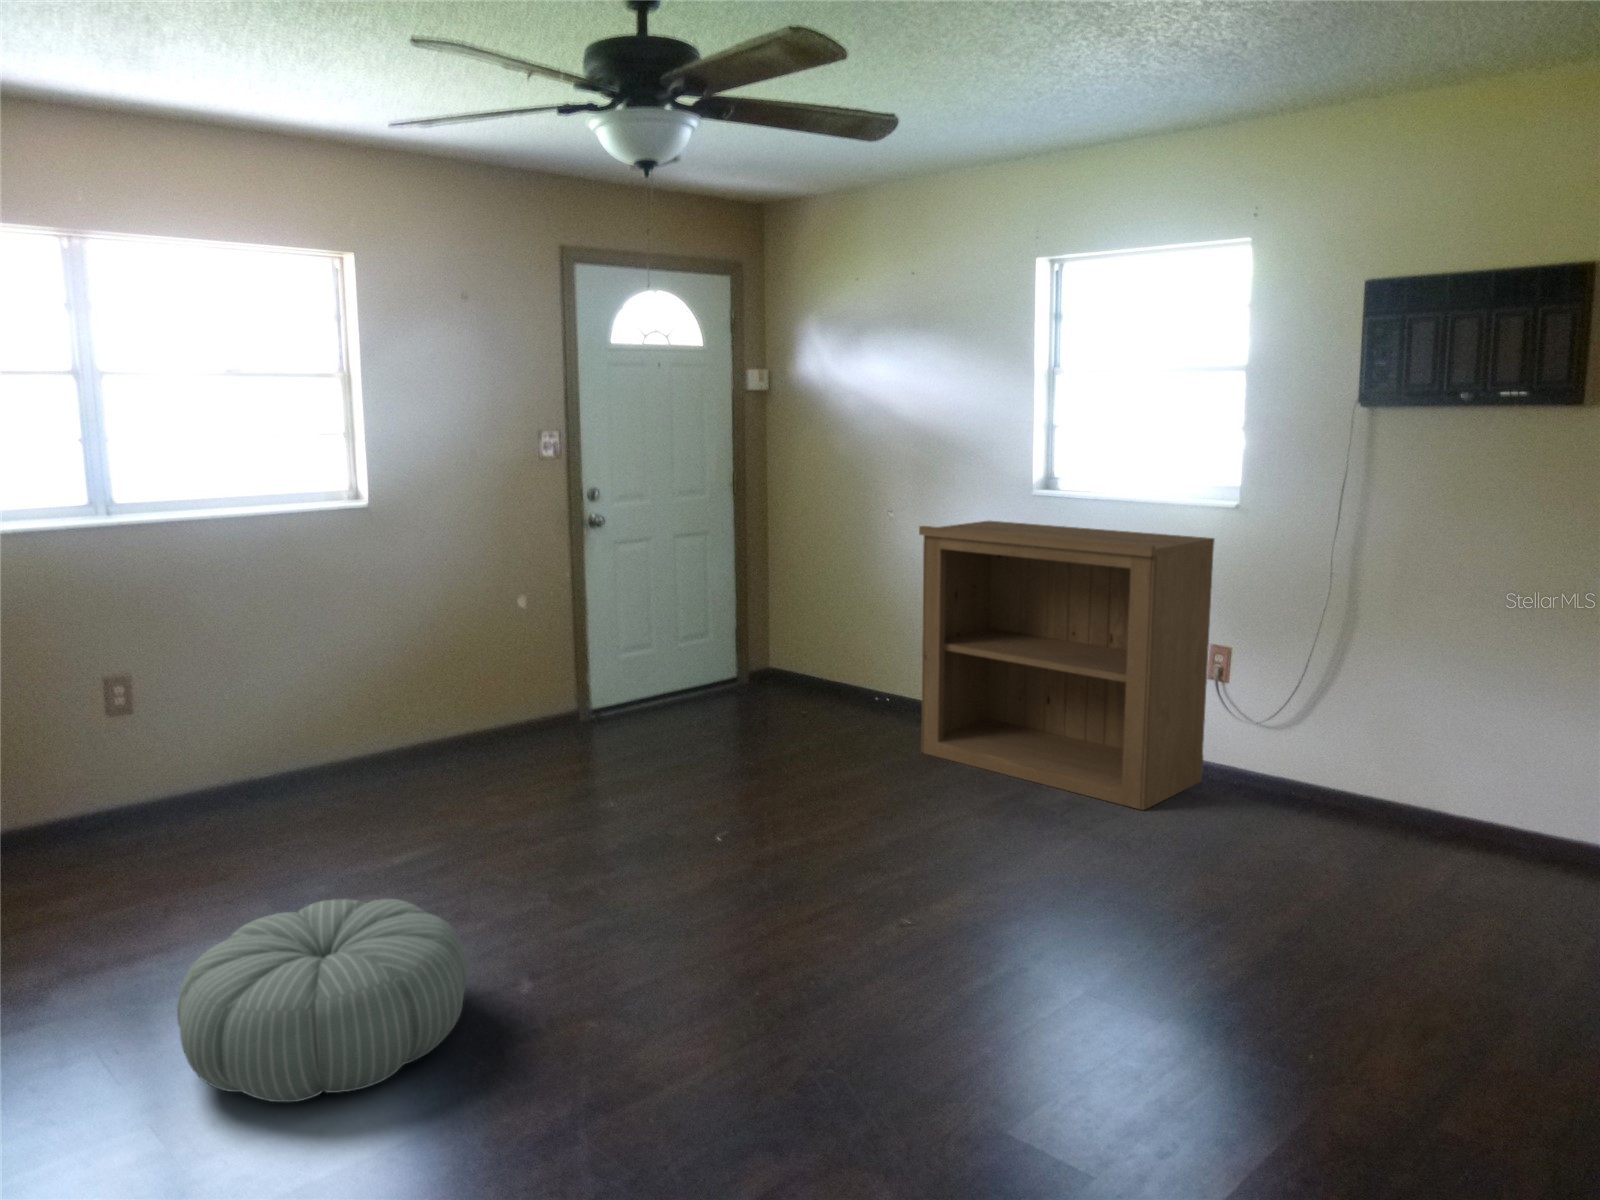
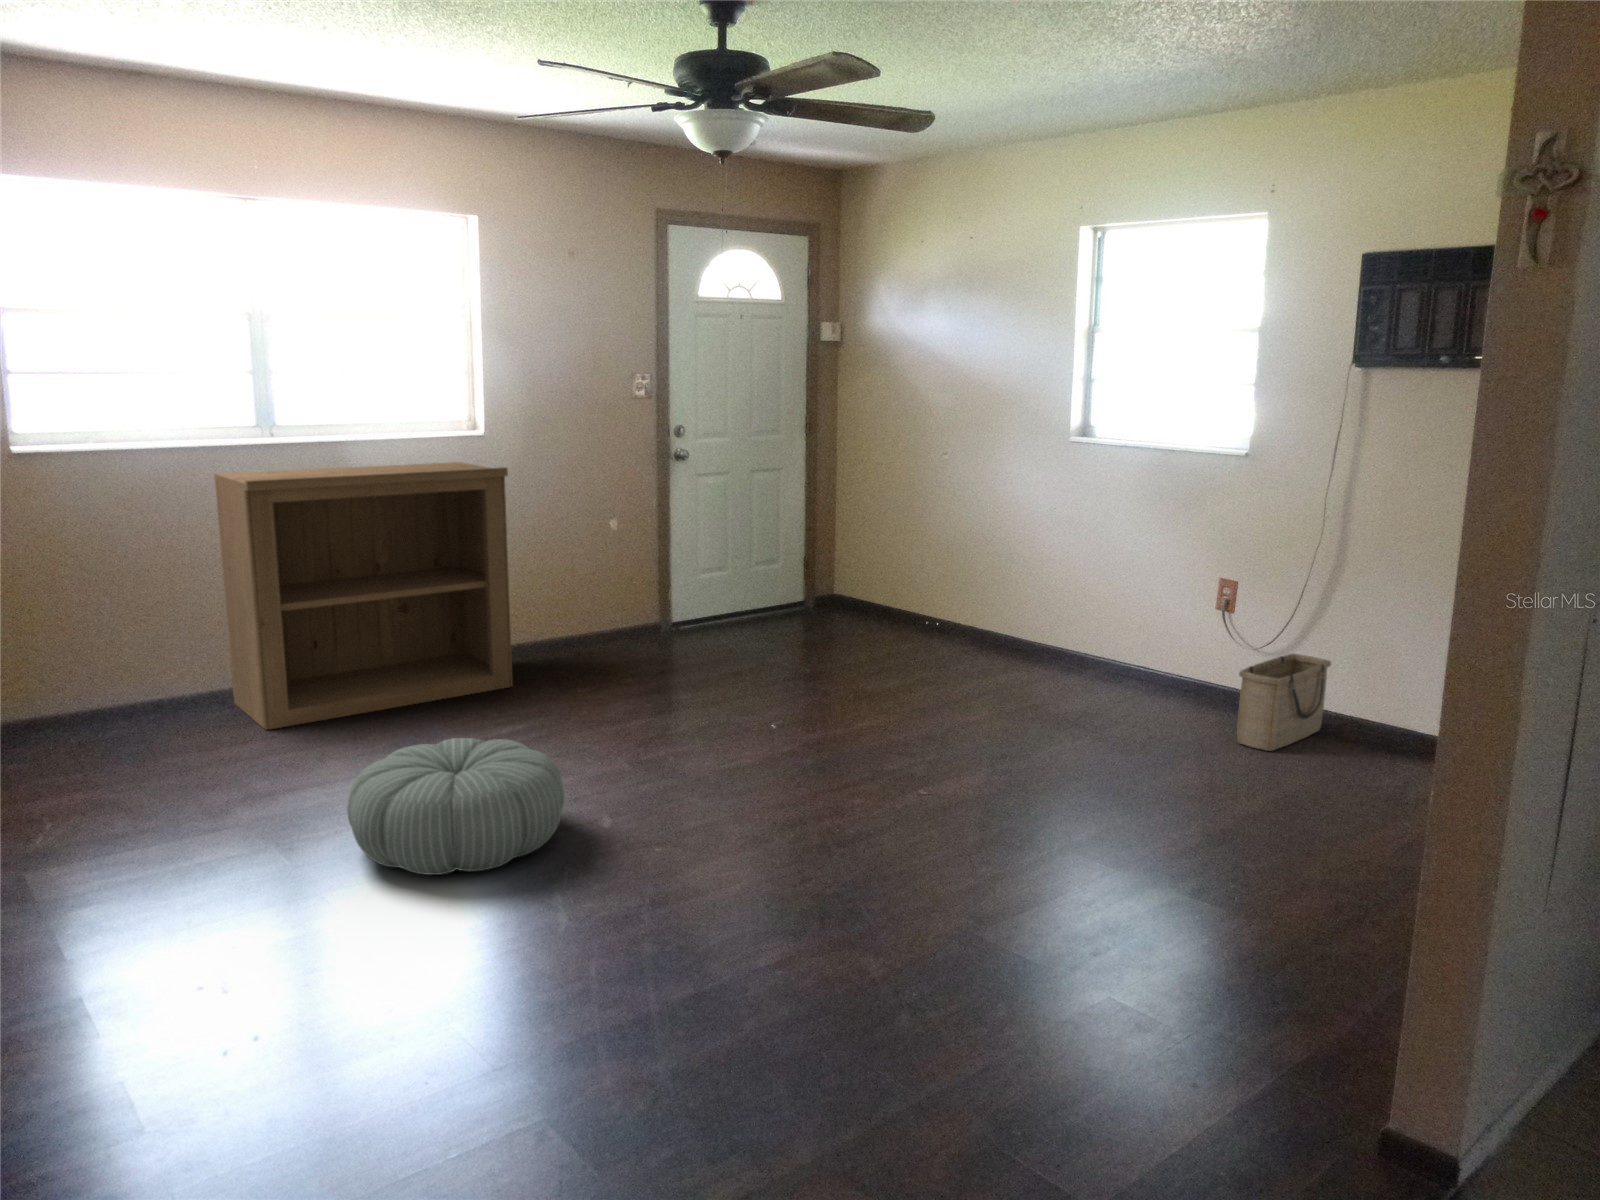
bookshelf: present [919,521,1215,810] -> present [214,462,513,730]
basket: none [1250,729,1346,846] -> present [1237,653,1331,751]

